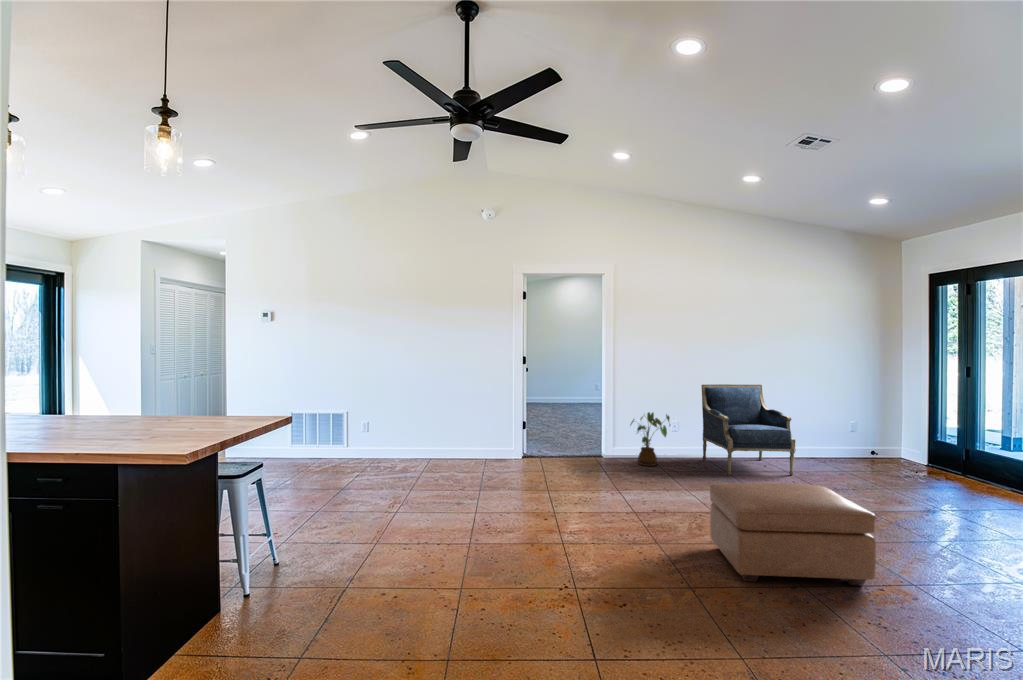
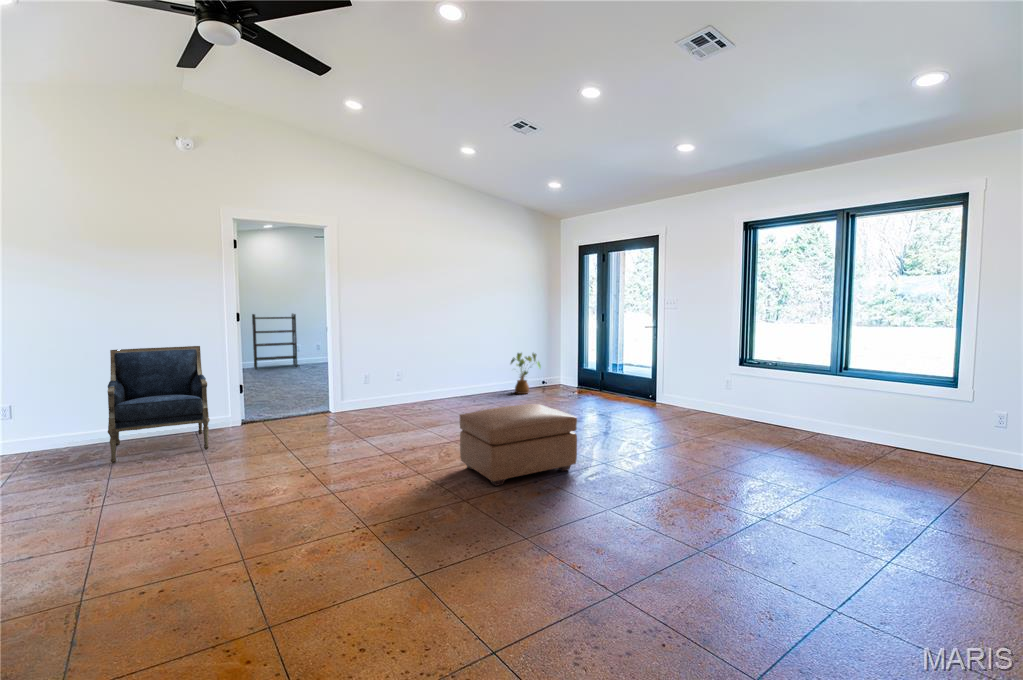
bookshelf: none [554,355,590,406] -> present [252,314,297,369]
armchair: present [701,384,796,476] -> present [108,346,210,463]
house plant: present [631,412,670,466] -> present [511,353,541,394]

